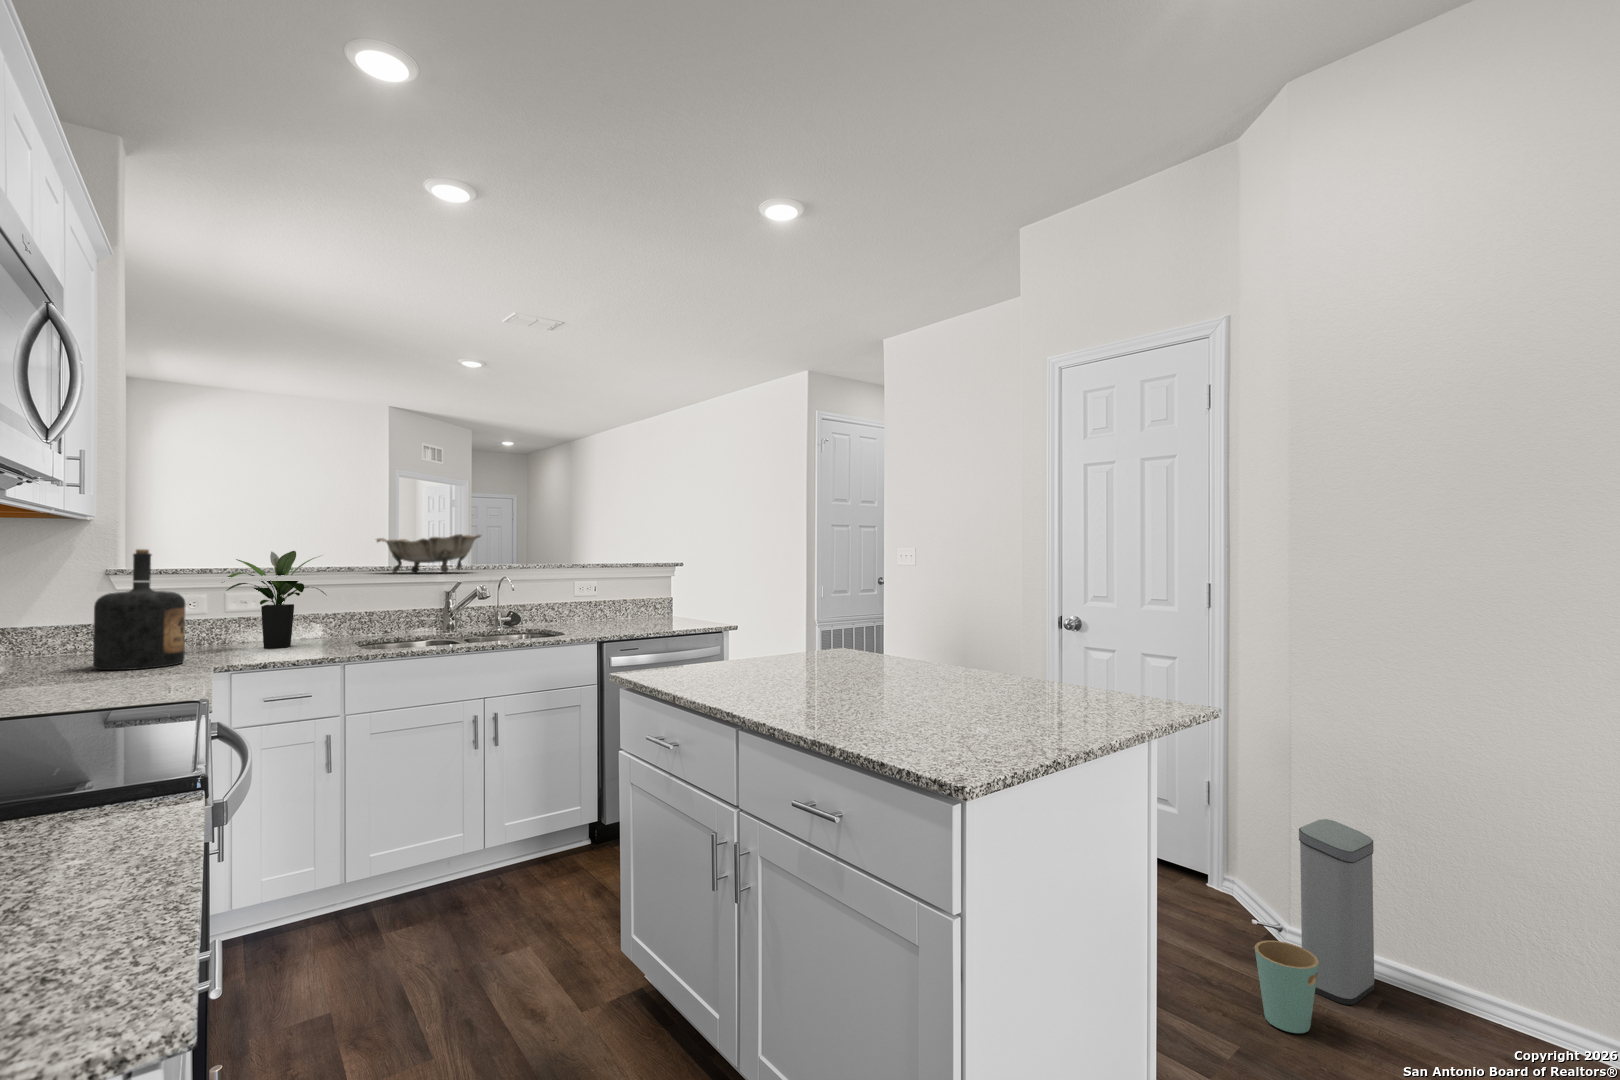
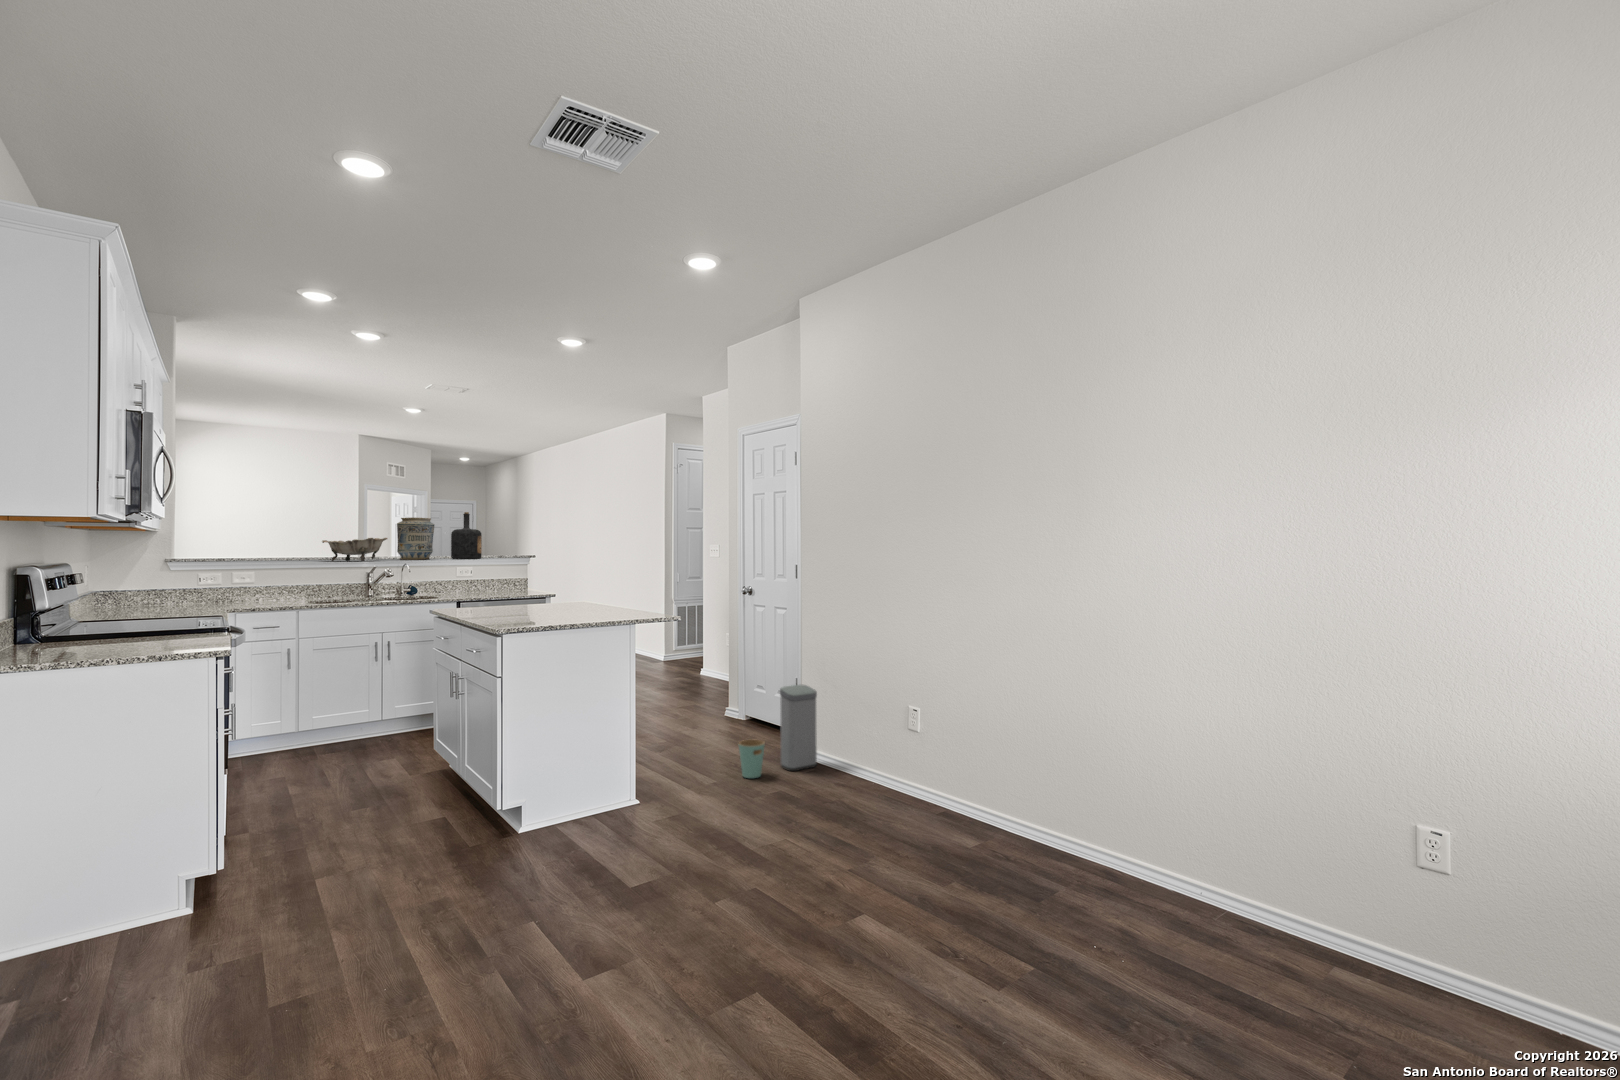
vase: none [488,503,545,570] -> present [397,517,434,560]
bottle: present [93,549,186,670] -> present [451,512,482,559]
potted plant: present [222,551,326,648] -> none [230,548,292,604]

